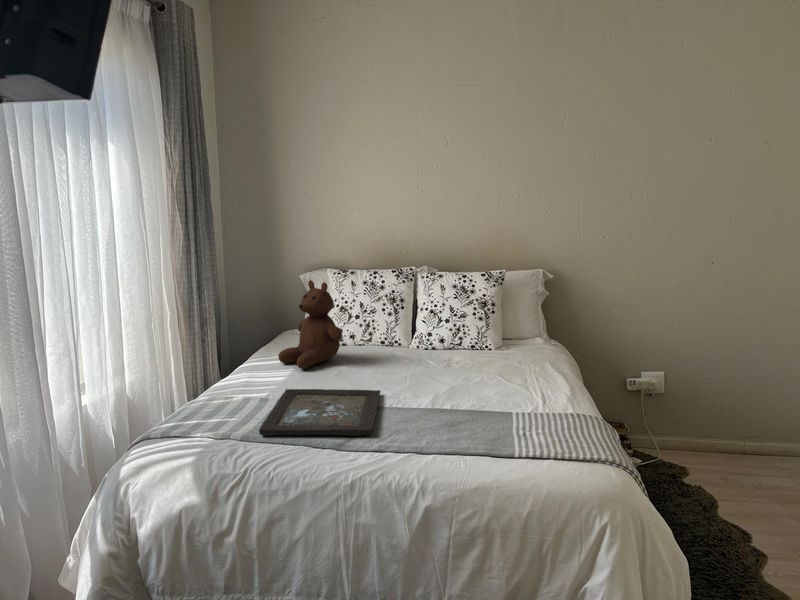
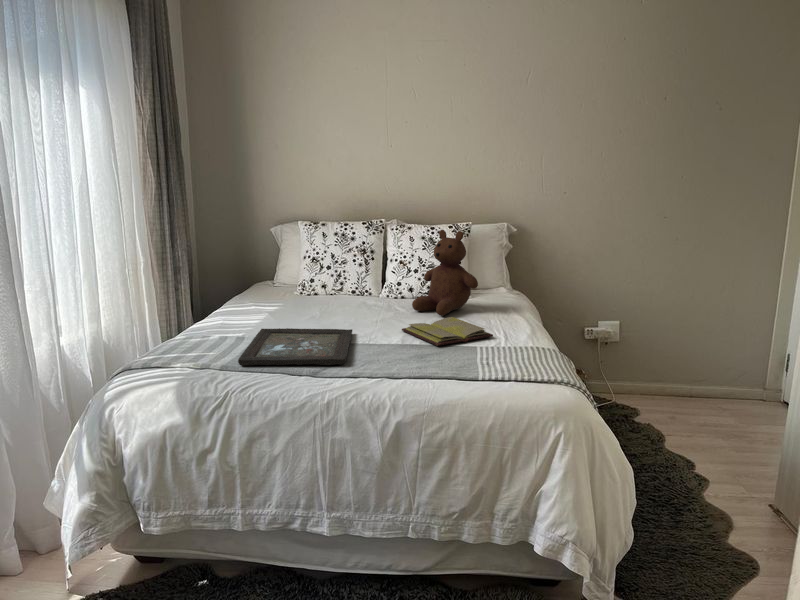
teddy bear: present [278,280,342,369] -> present [412,230,478,316]
diary: none [432,375,530,411] -> present [402,317,493,346]

